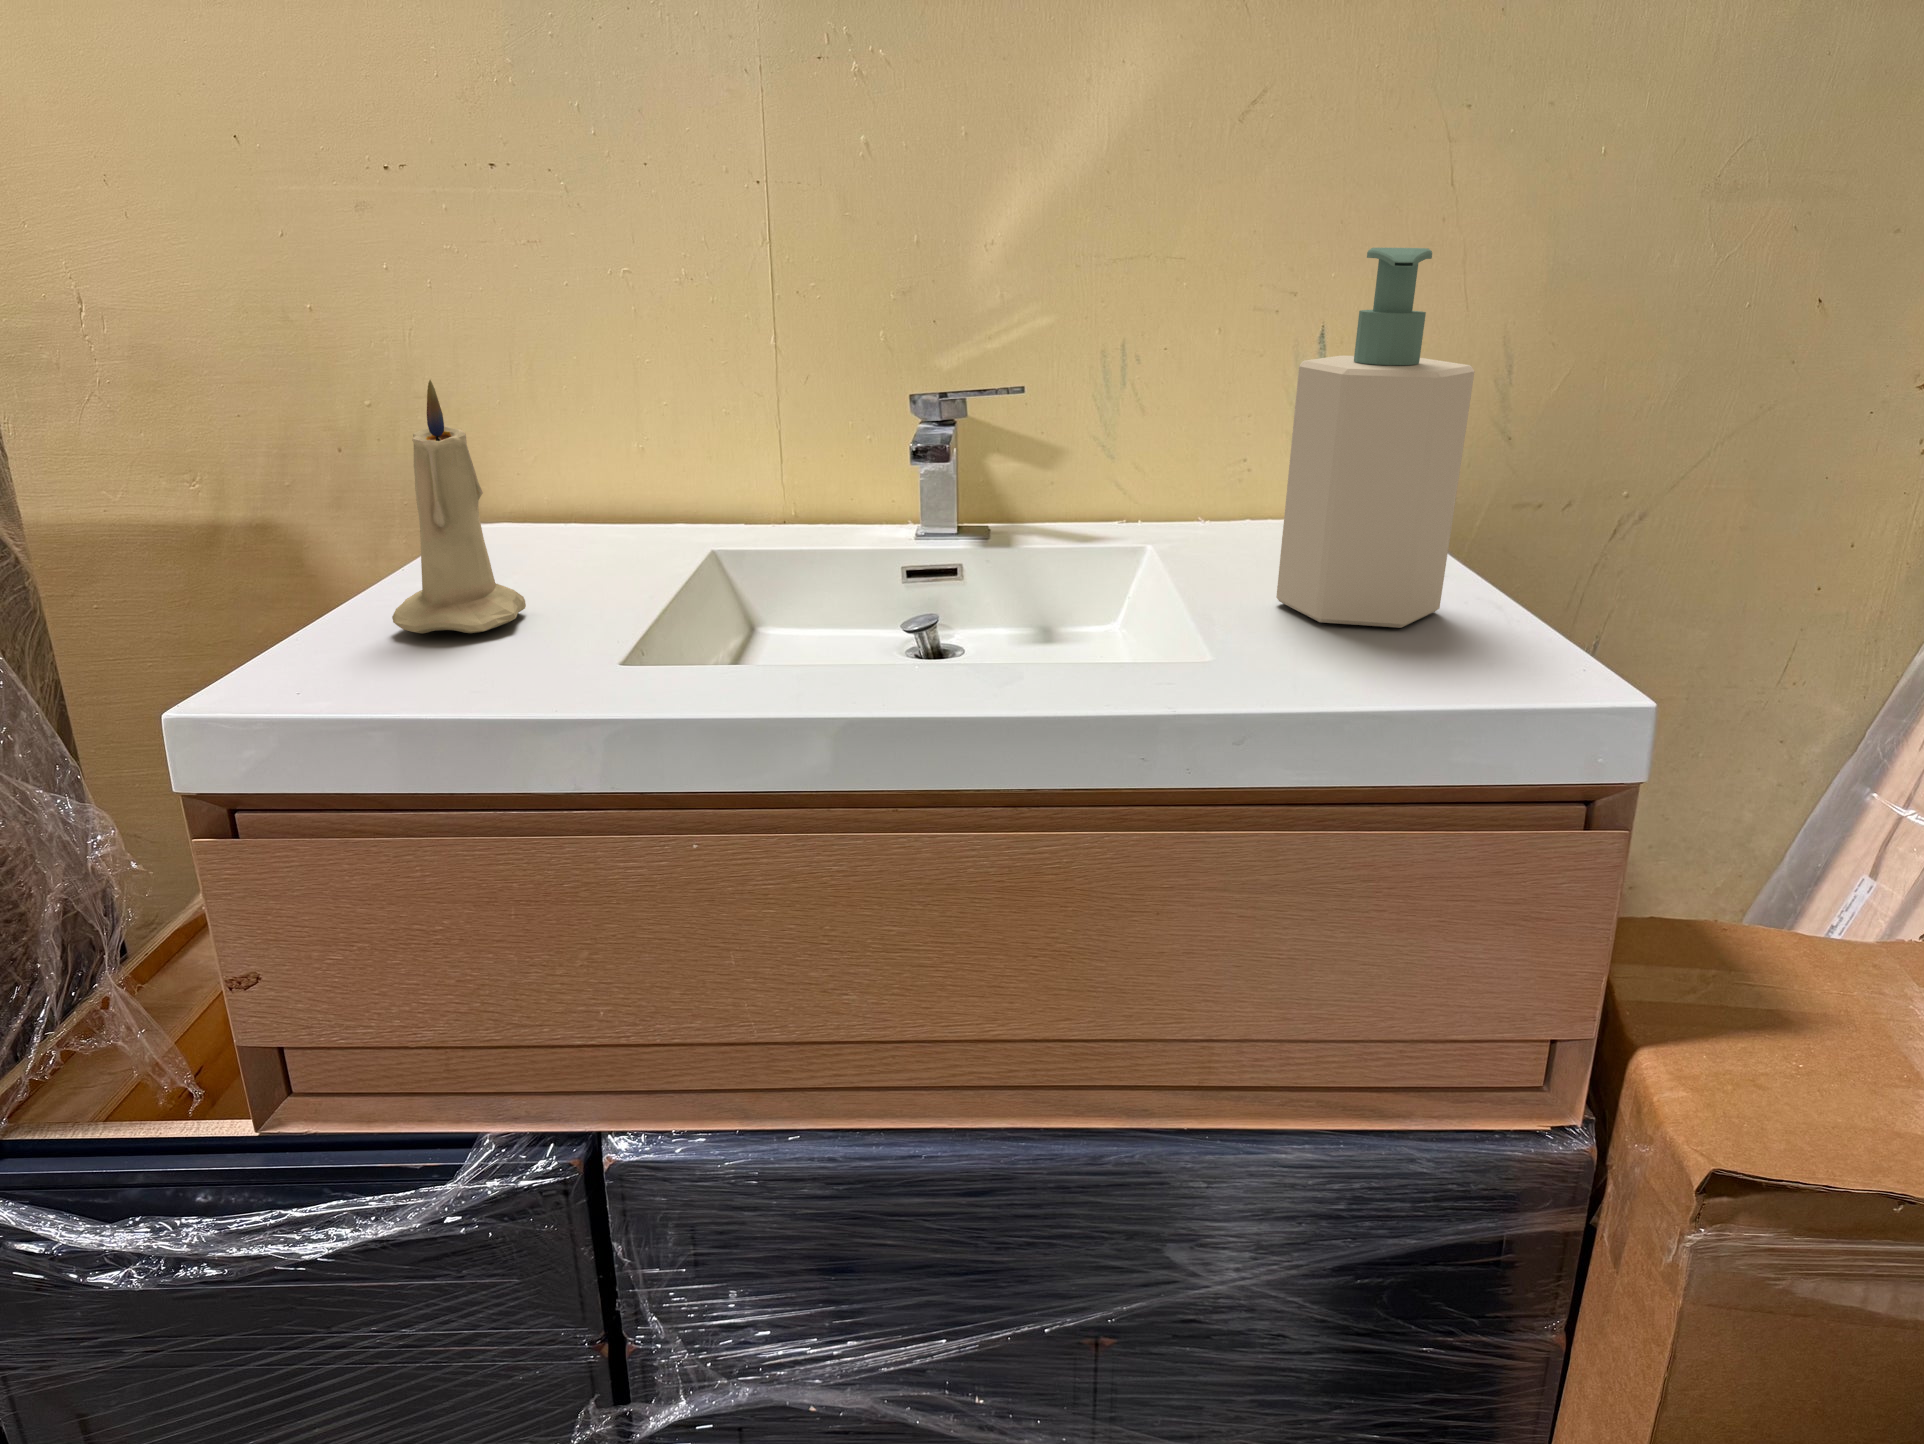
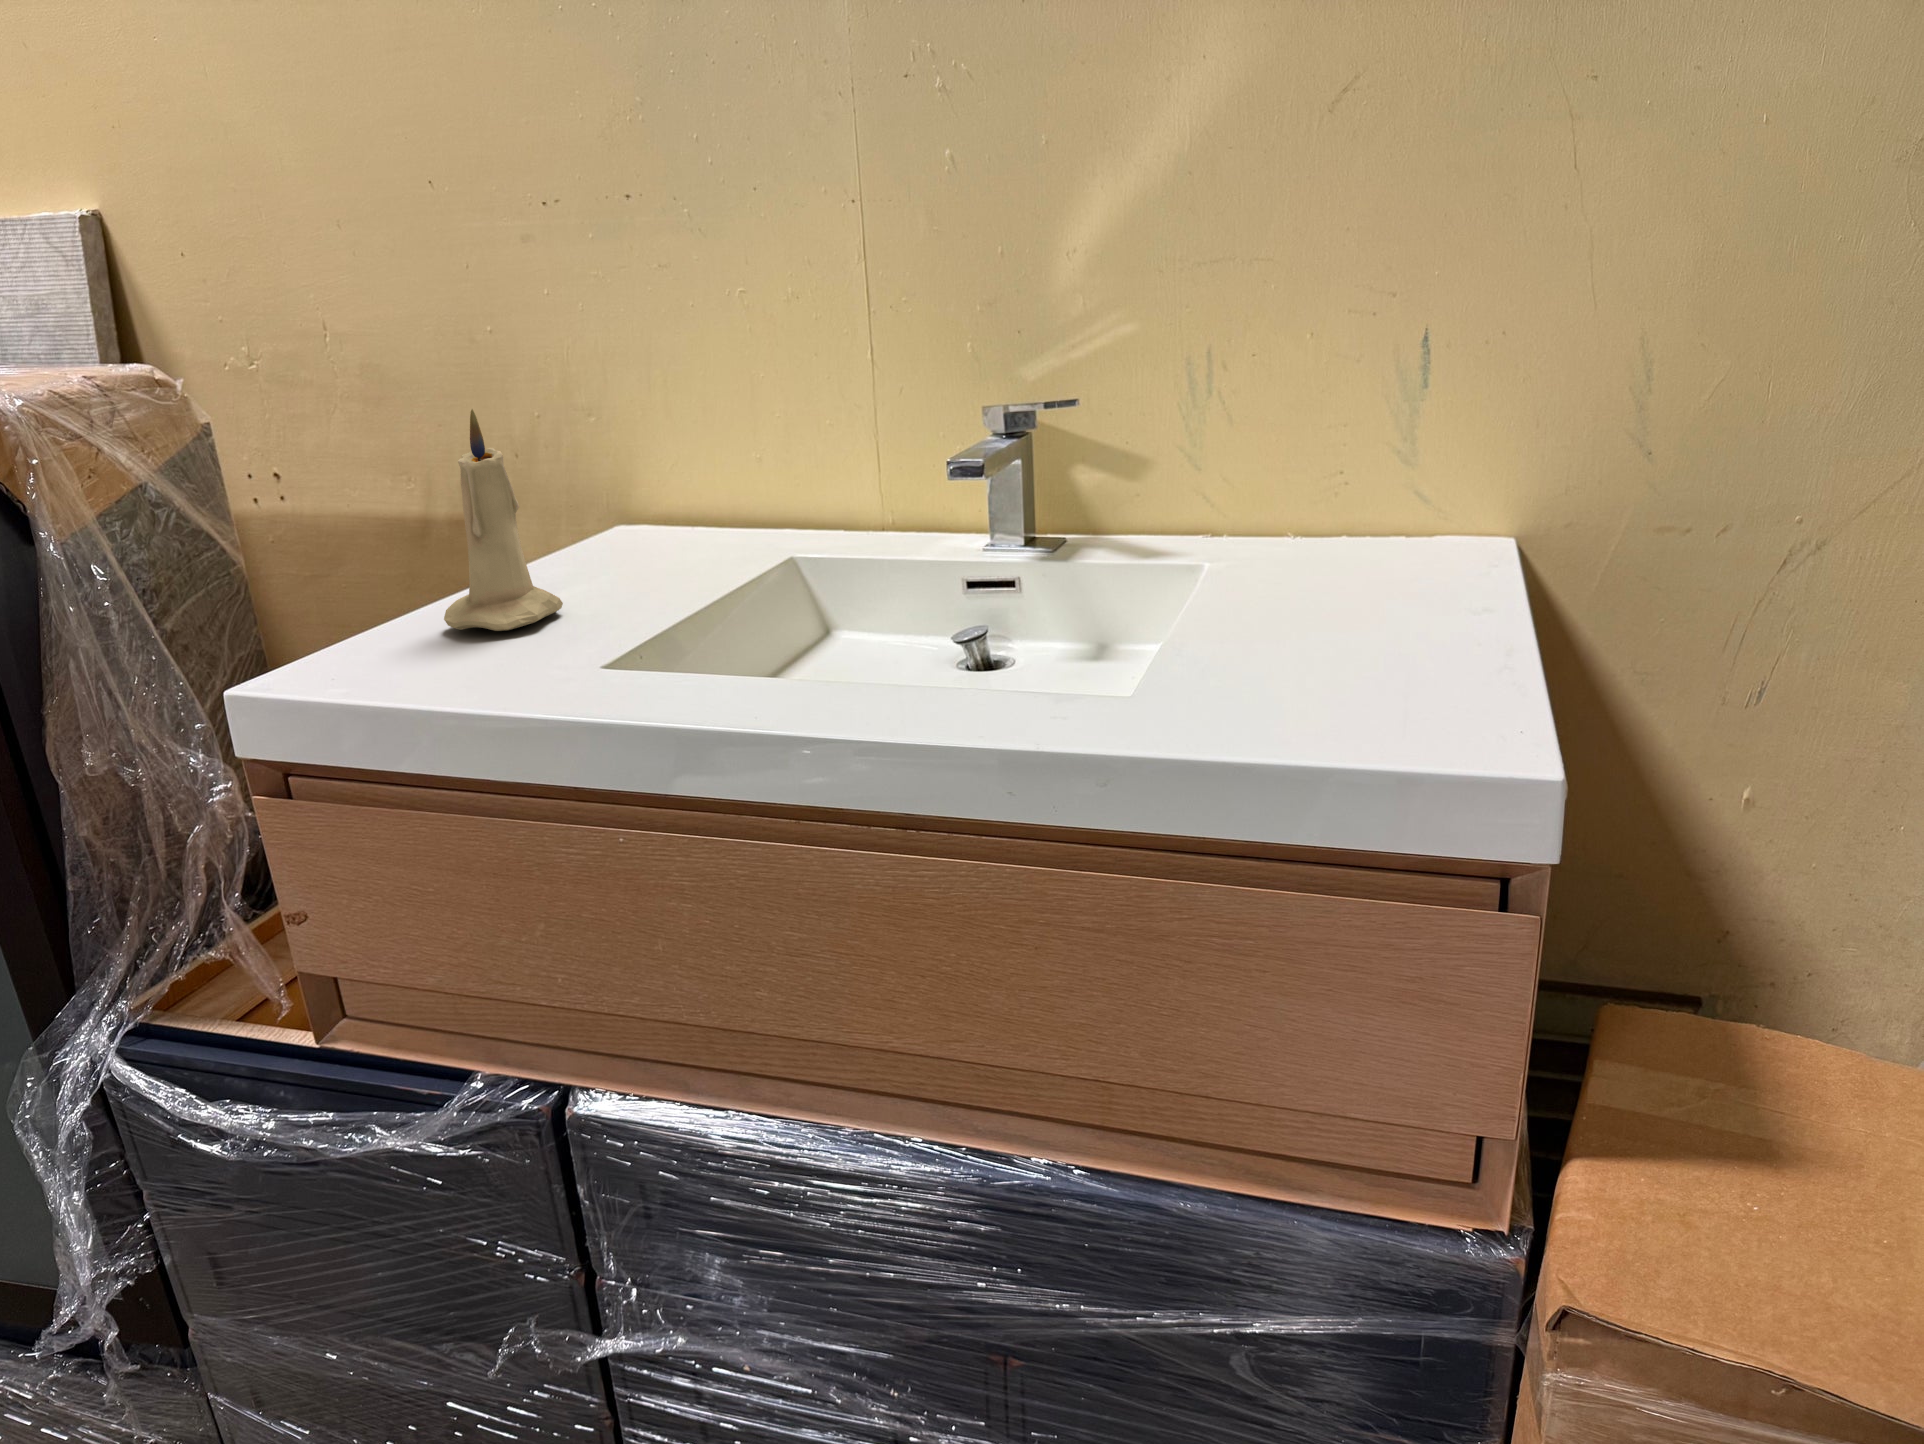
soap bottle: present [1276,248,1475,628] -> none [1254,256,1444,666]

